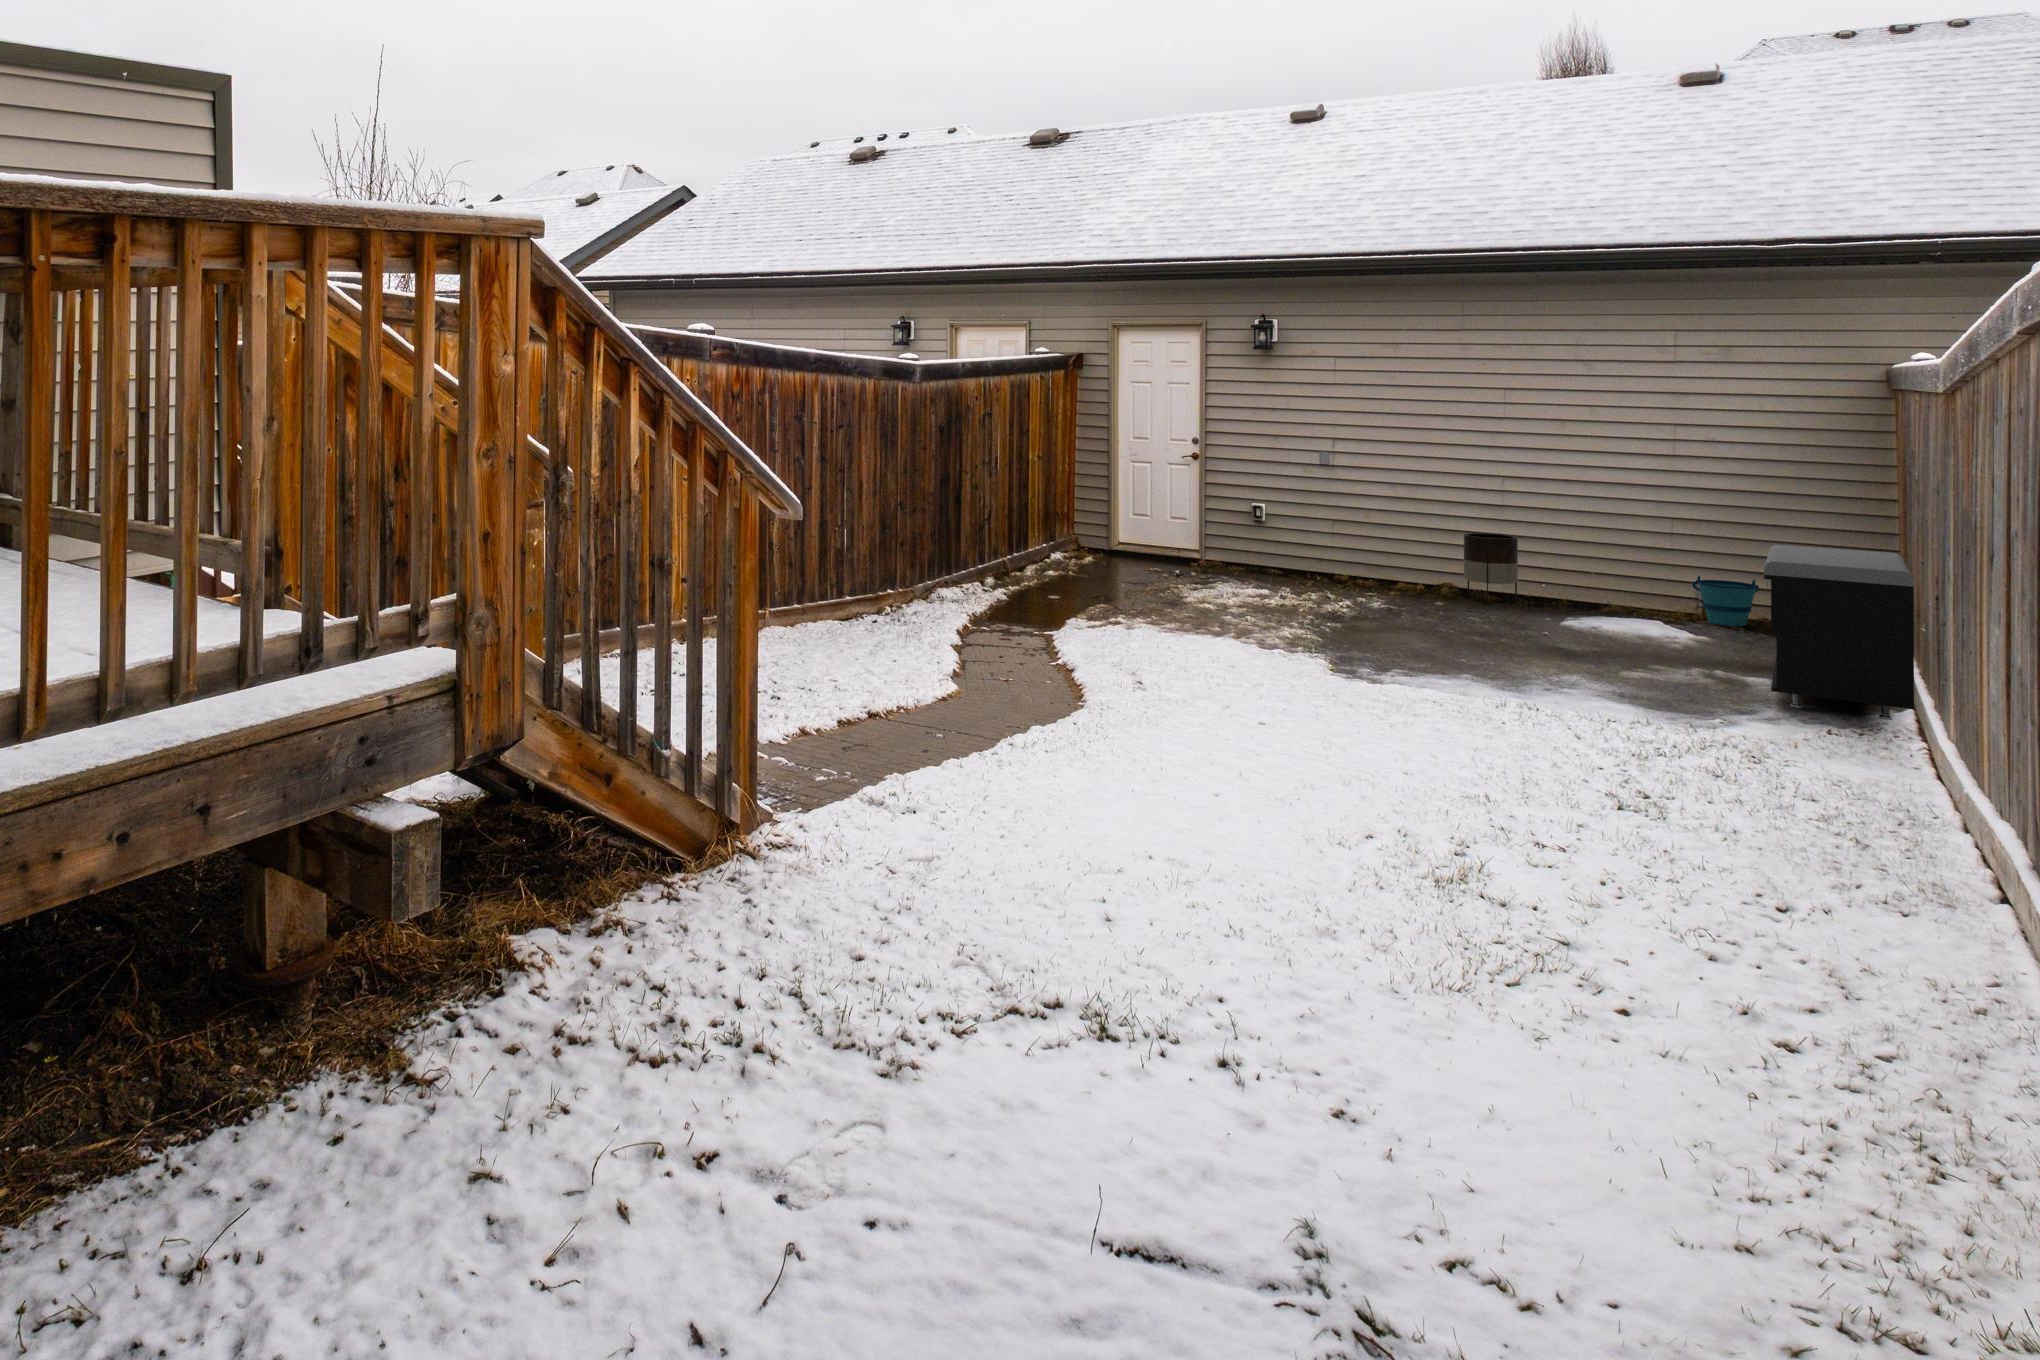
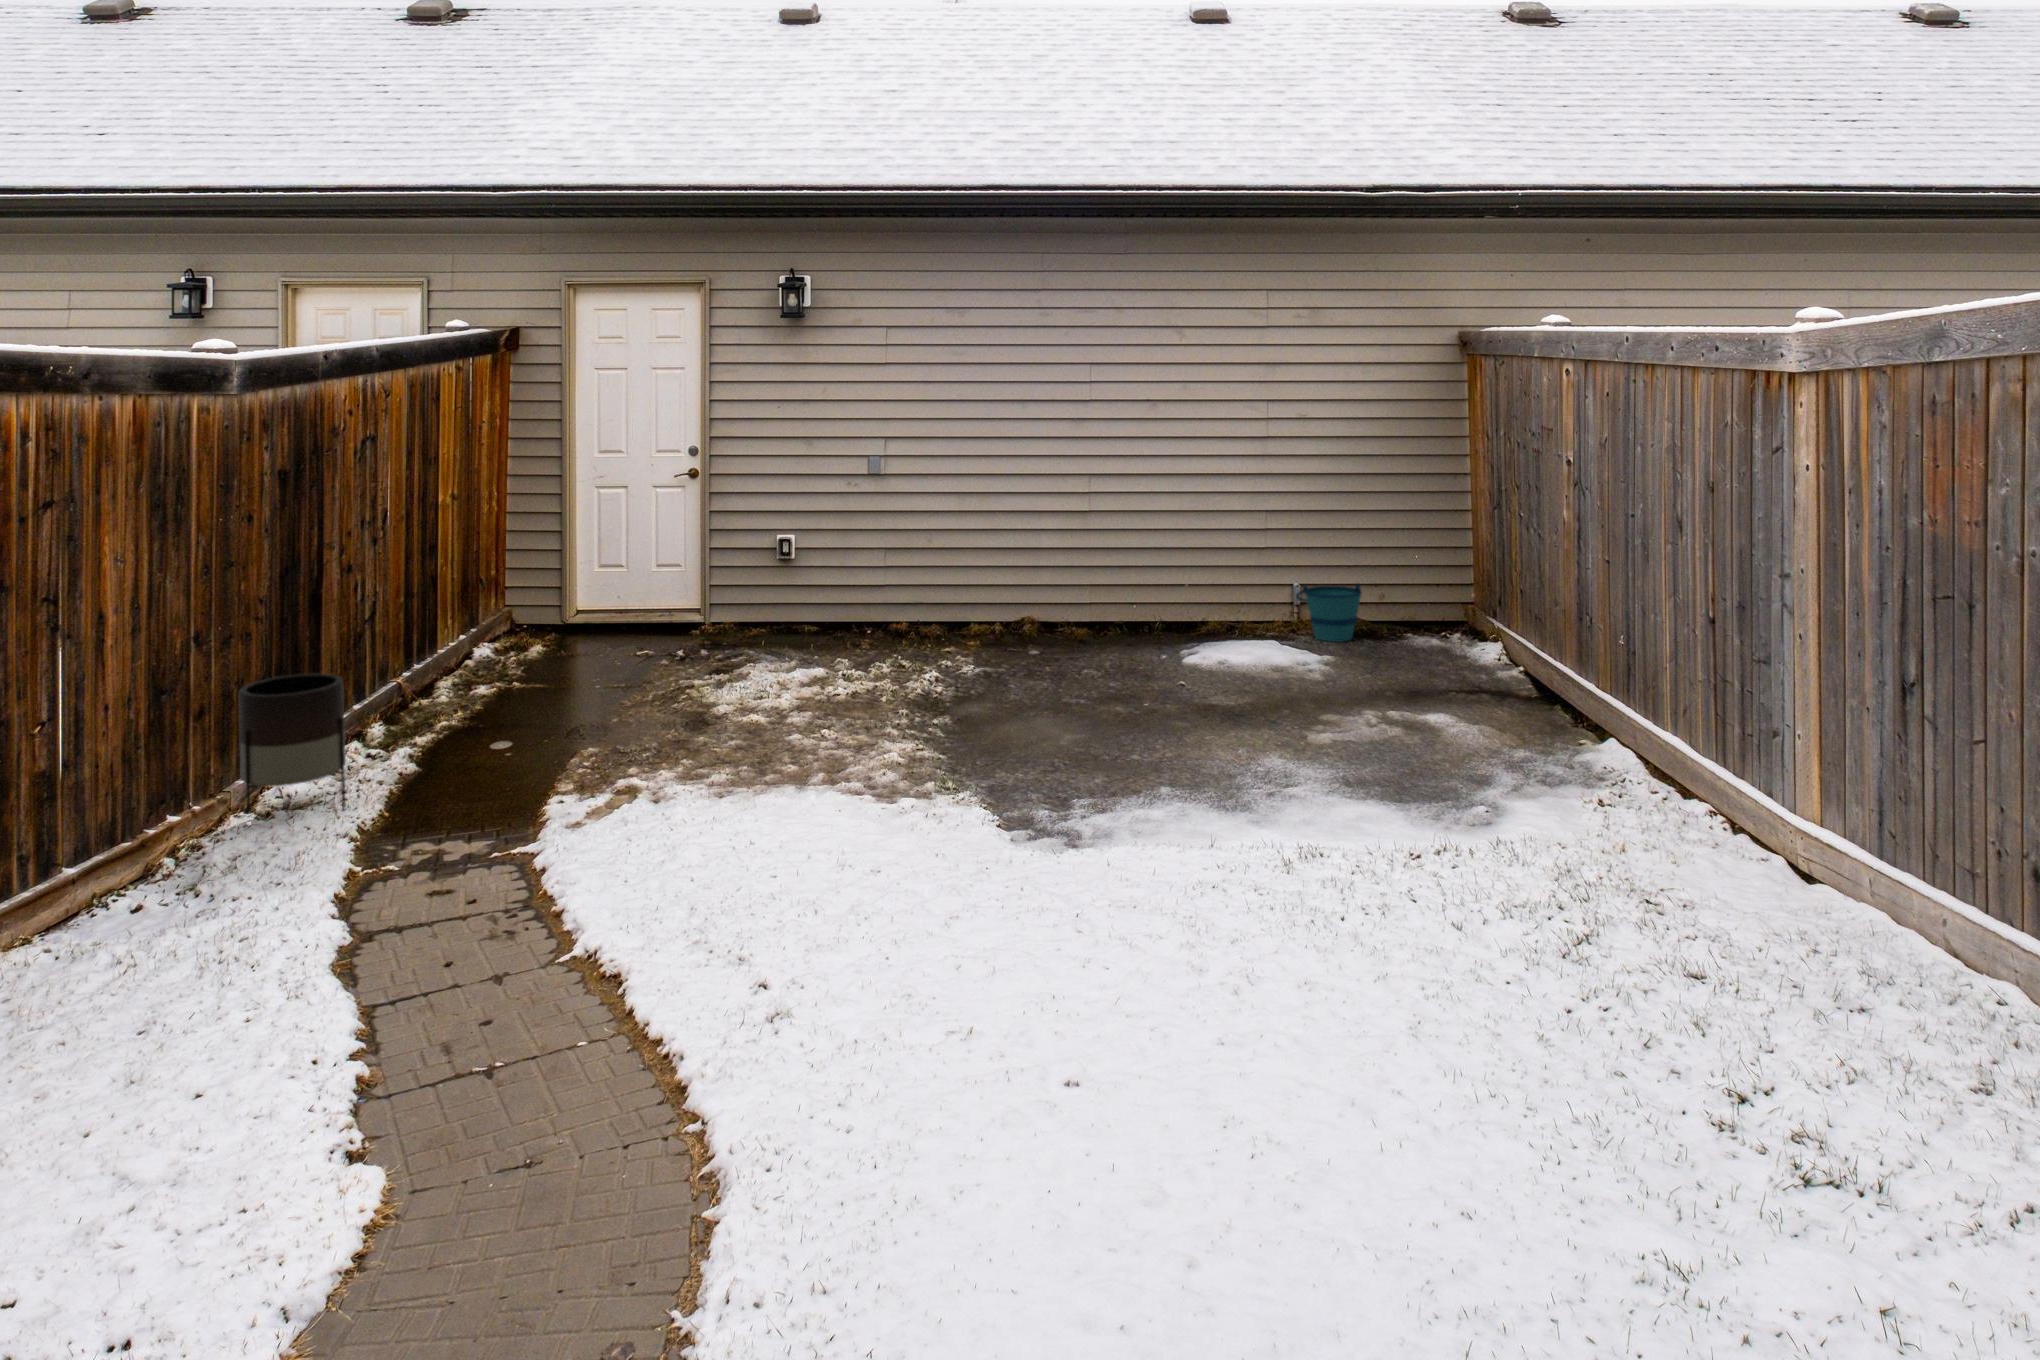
planter: present [1463,533,1518,603] -> present [238,674,346,811]
storage bench: present [1764,545,1914,720] -> none [1470,562,1694,792]

